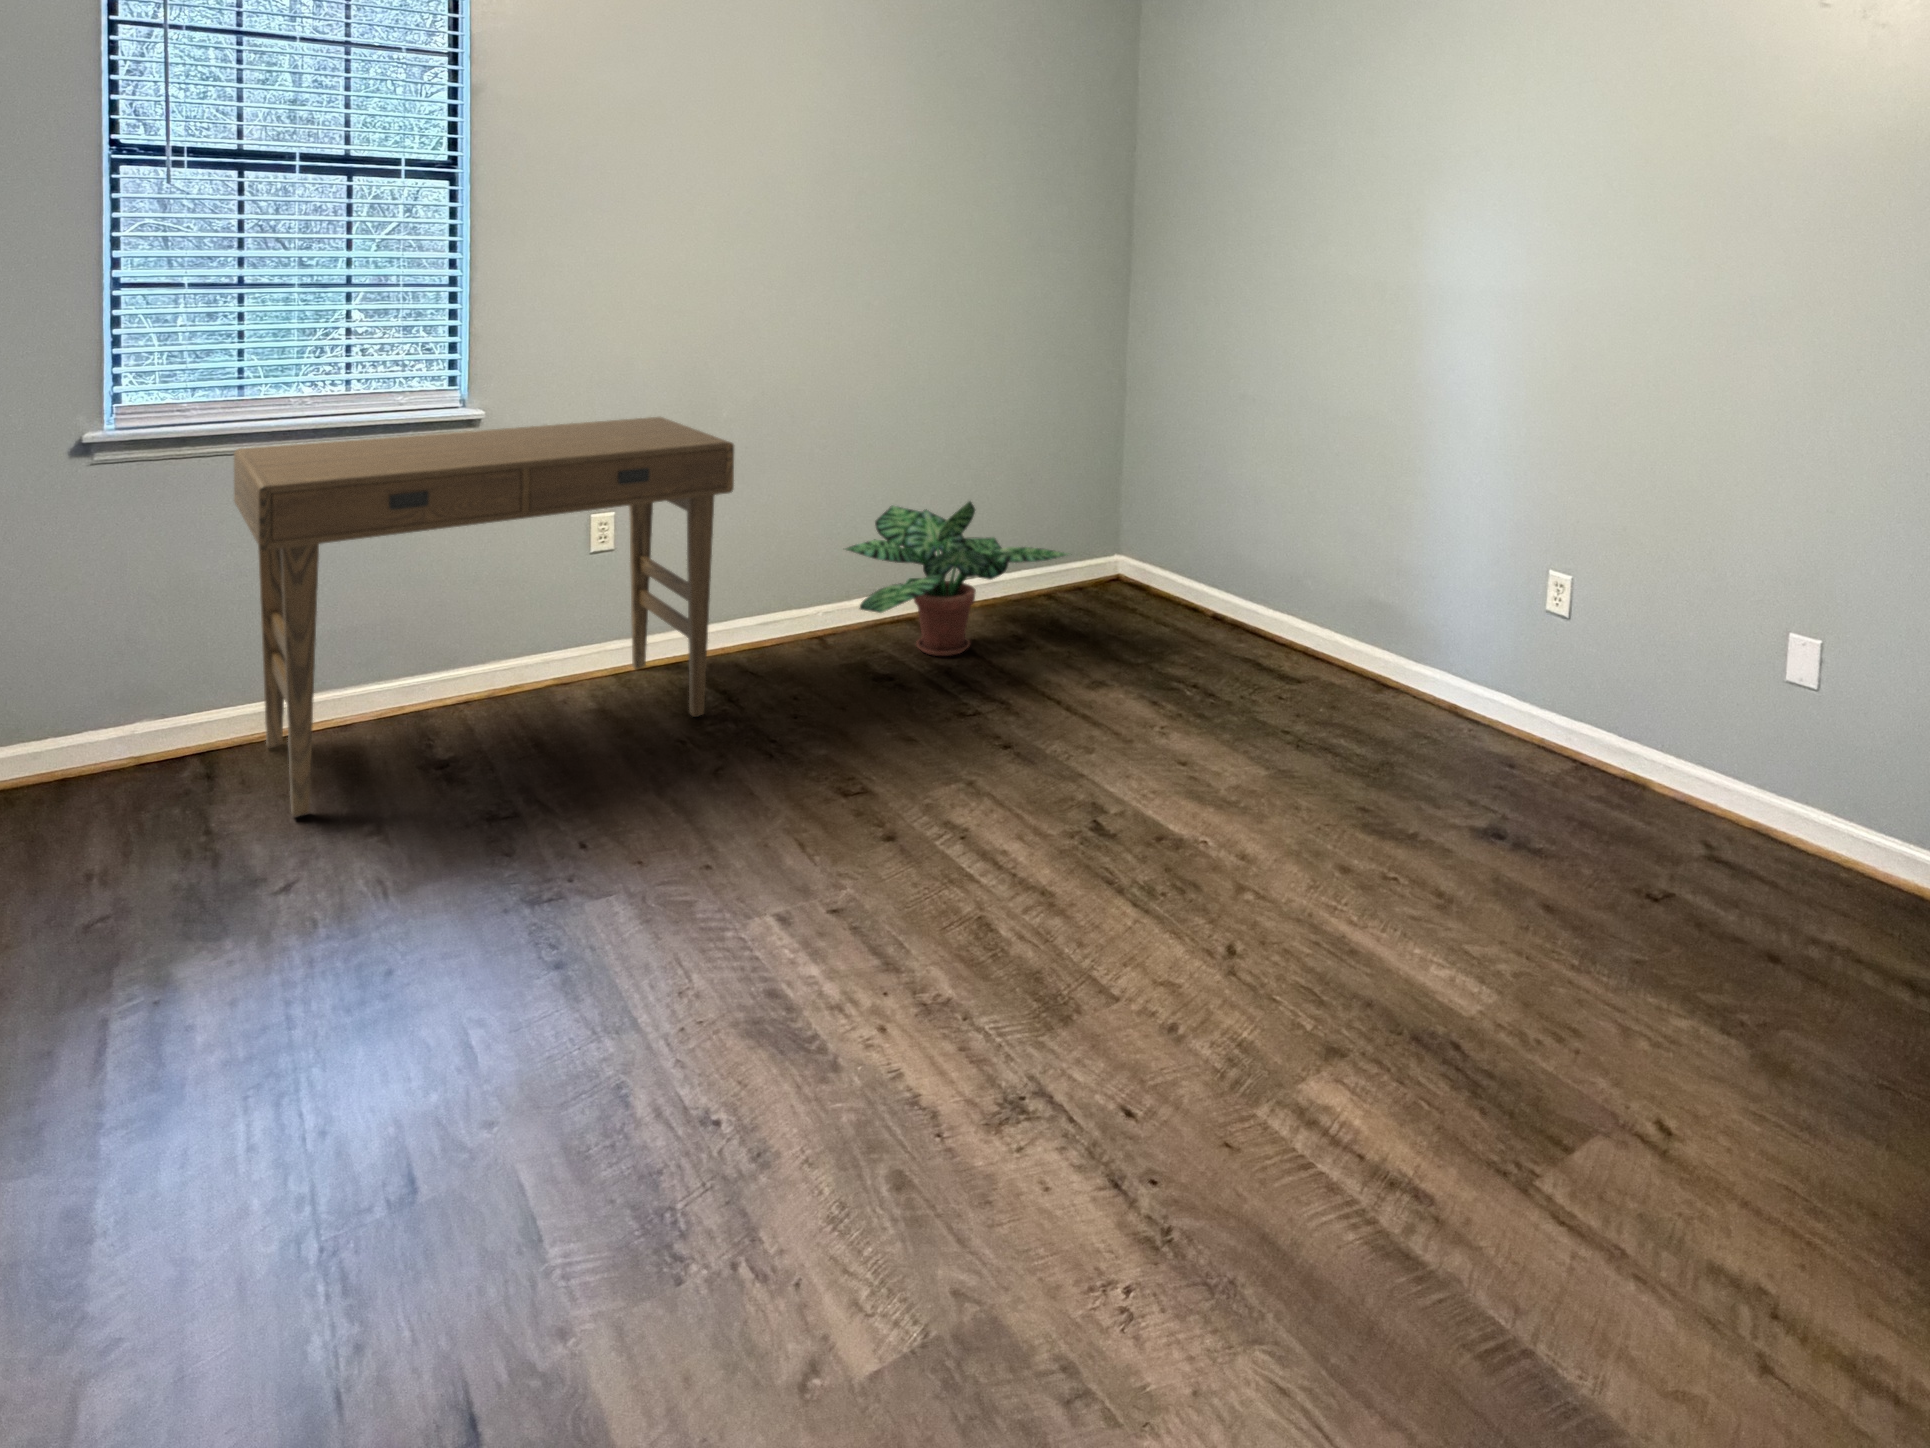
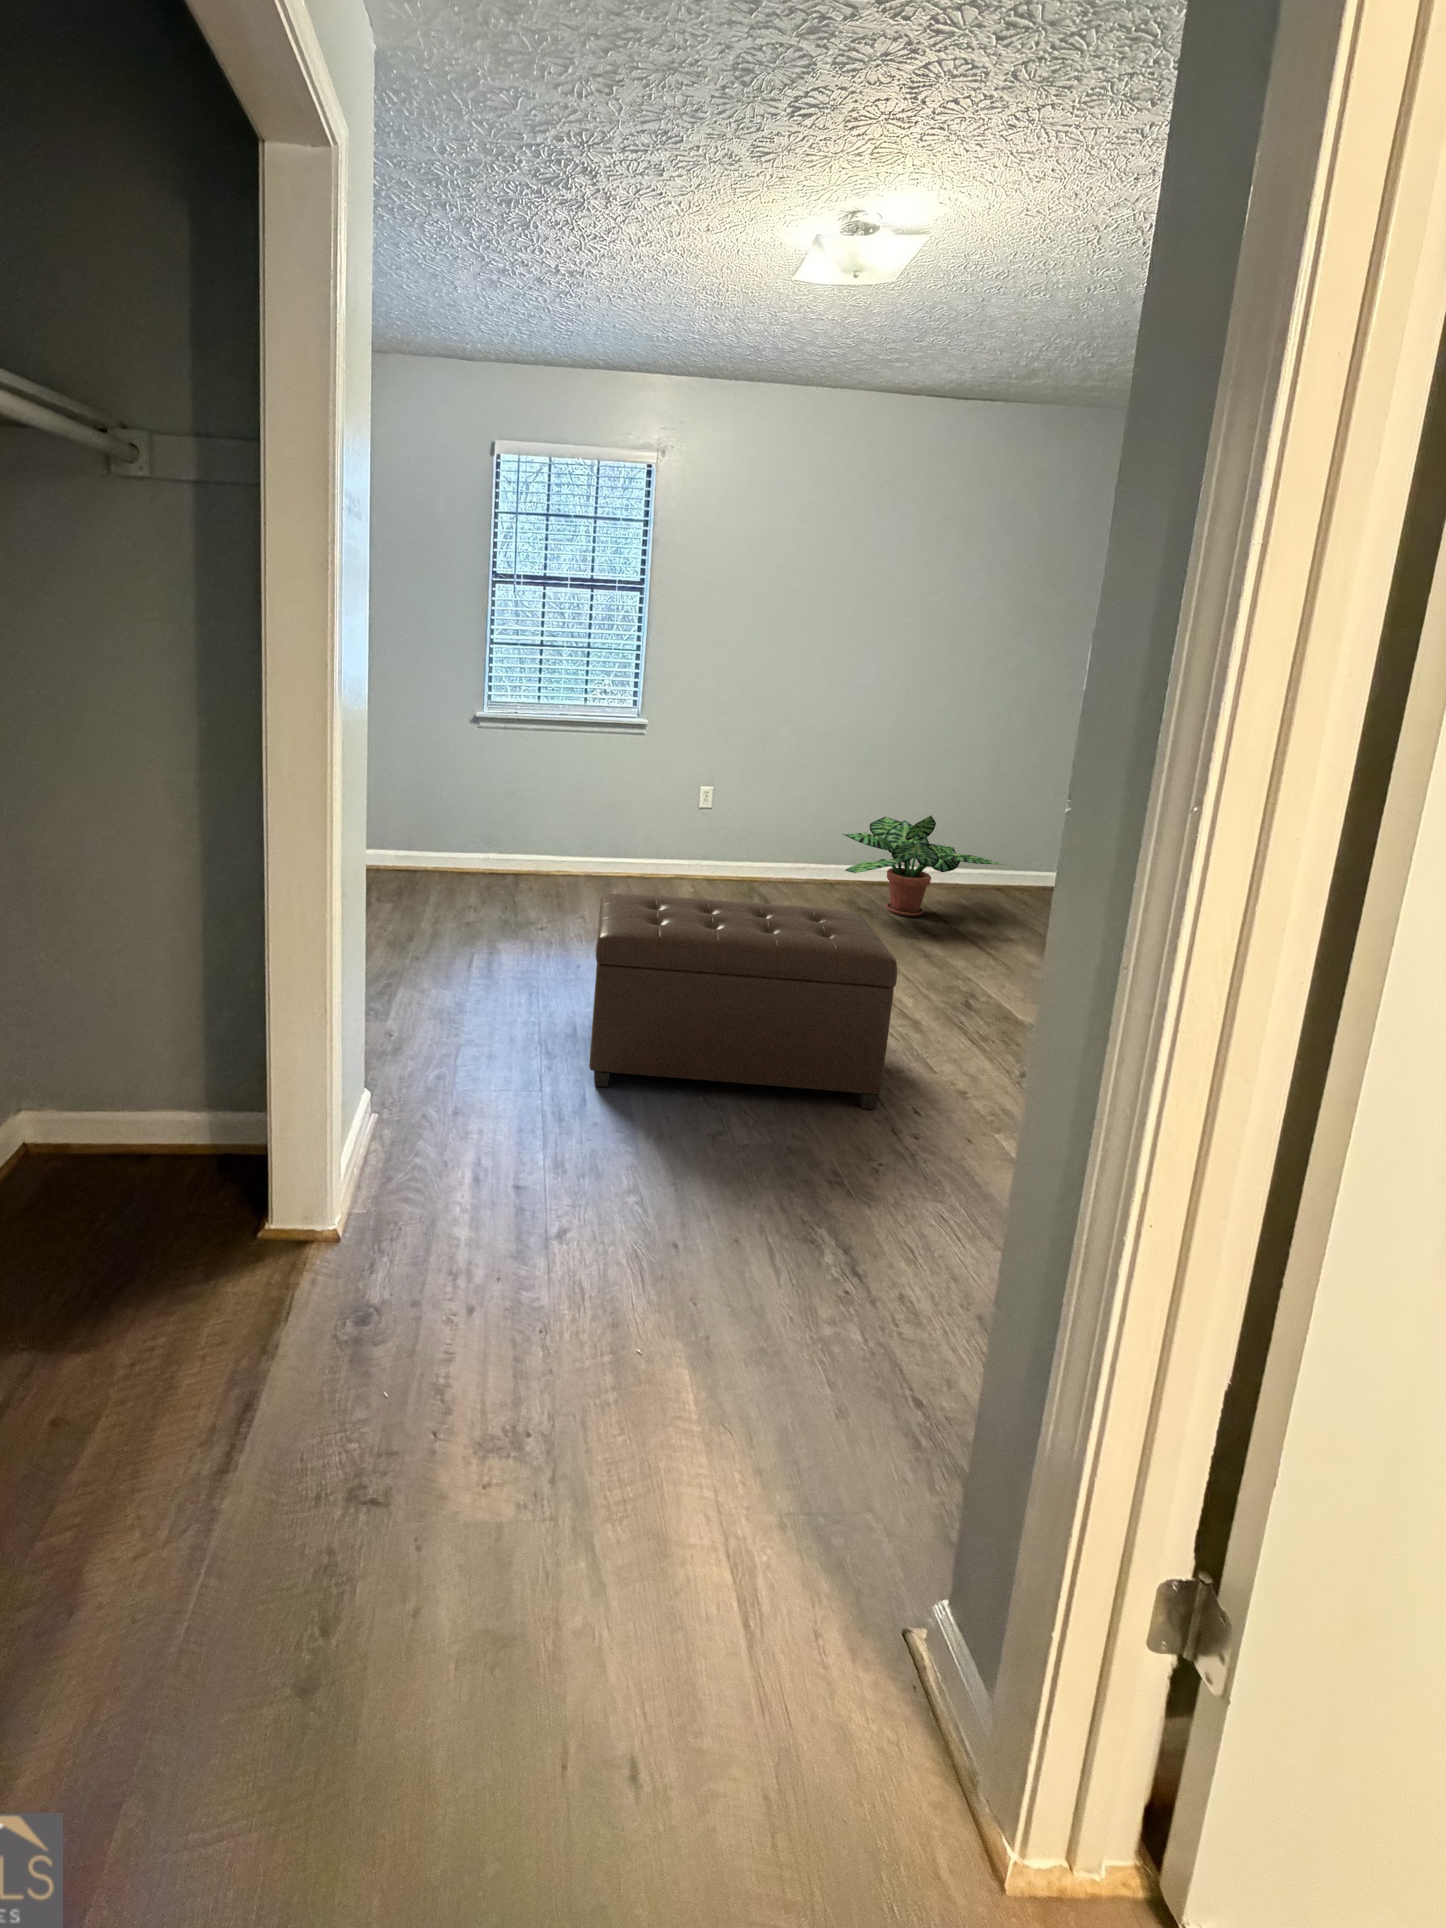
desk: present [234,417,734,816] -> none [530,728,773,911]
ottoman: none [472,731,1096,1344] -> present [589,894,897,1109]

